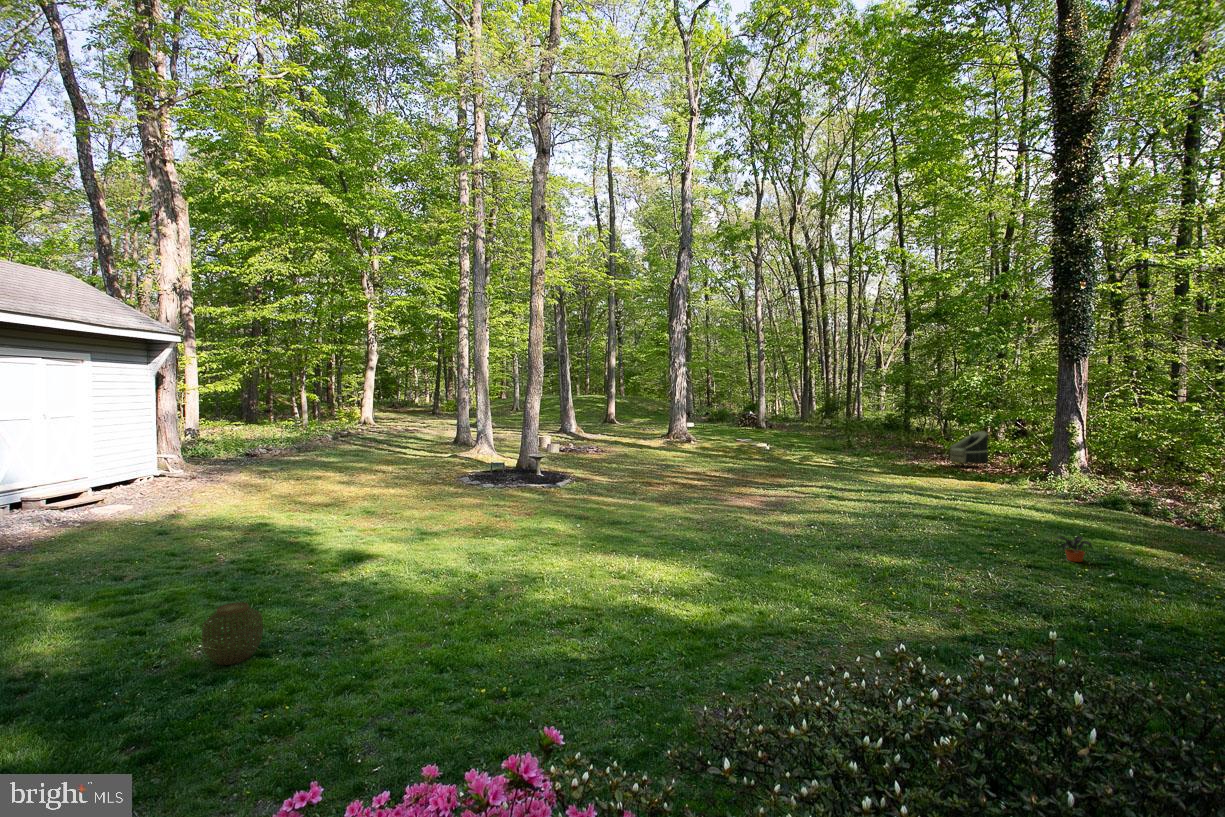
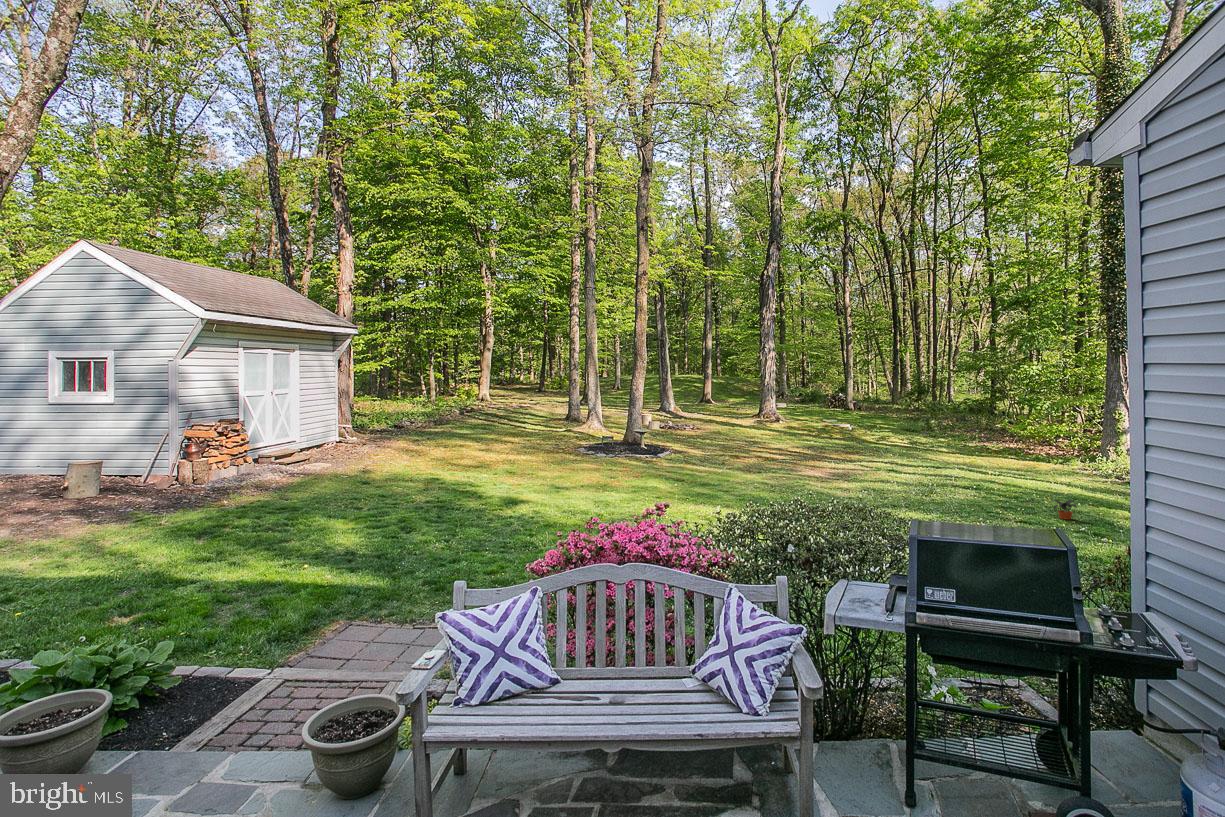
armchair: present [950,431,988,464] -> none [1031,409,1069,452]
woven basket: present [202,602,263,665] -> none [458,508,488,541]

